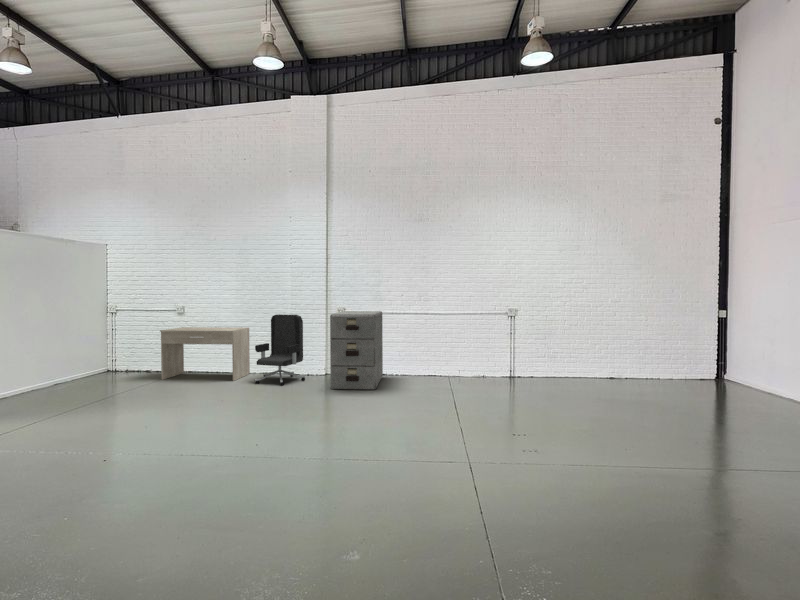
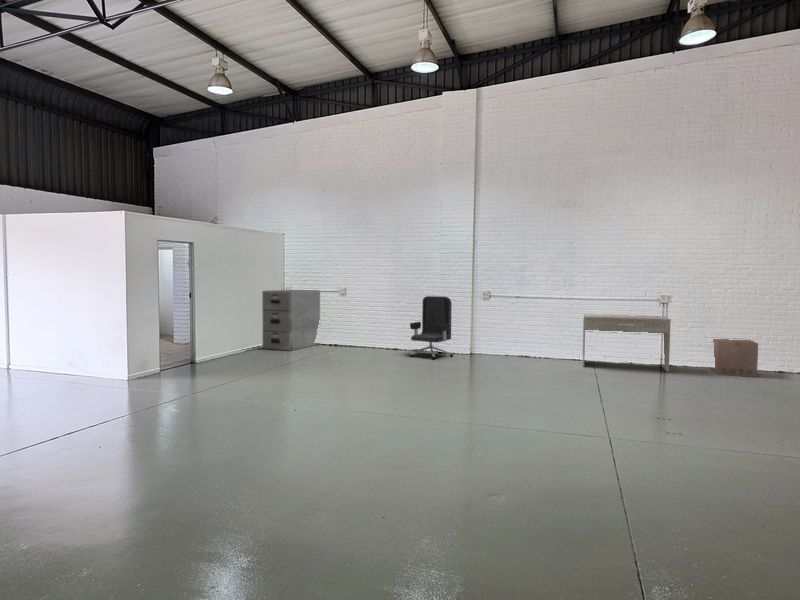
filing cabinet: present [330,311,383,390] -> present [262,290,320,351]
desk: present [160,327,250,381] -> present [582,314,671,372]
cardboard box: none [553,349,594,386] -> present [710,338,758,377]

